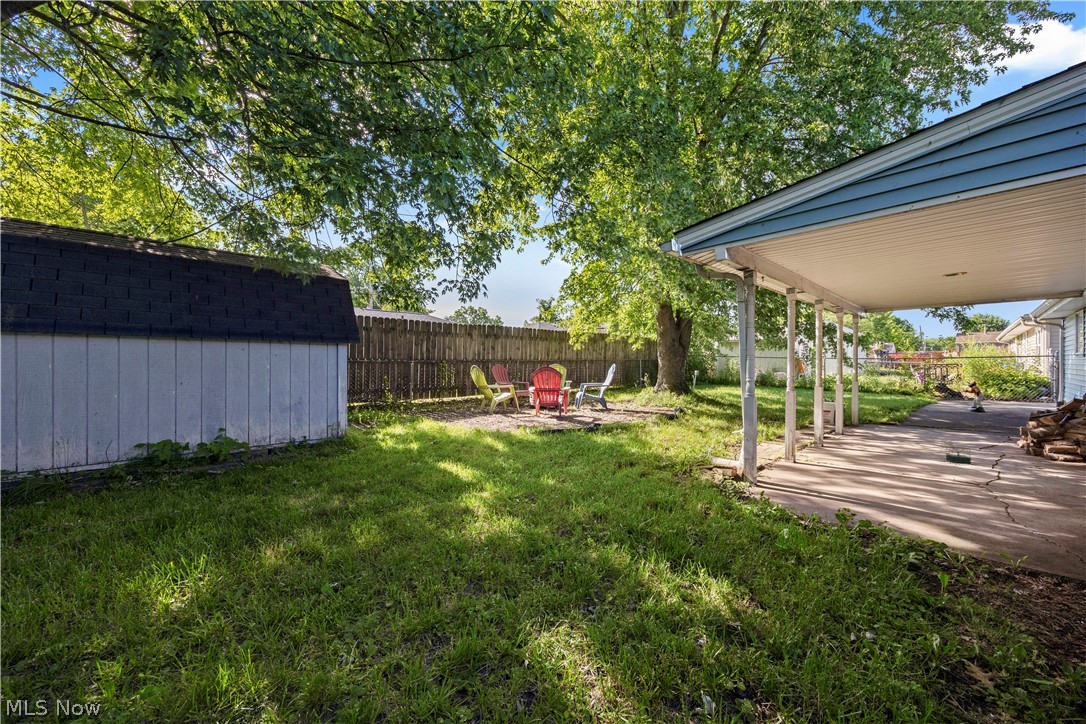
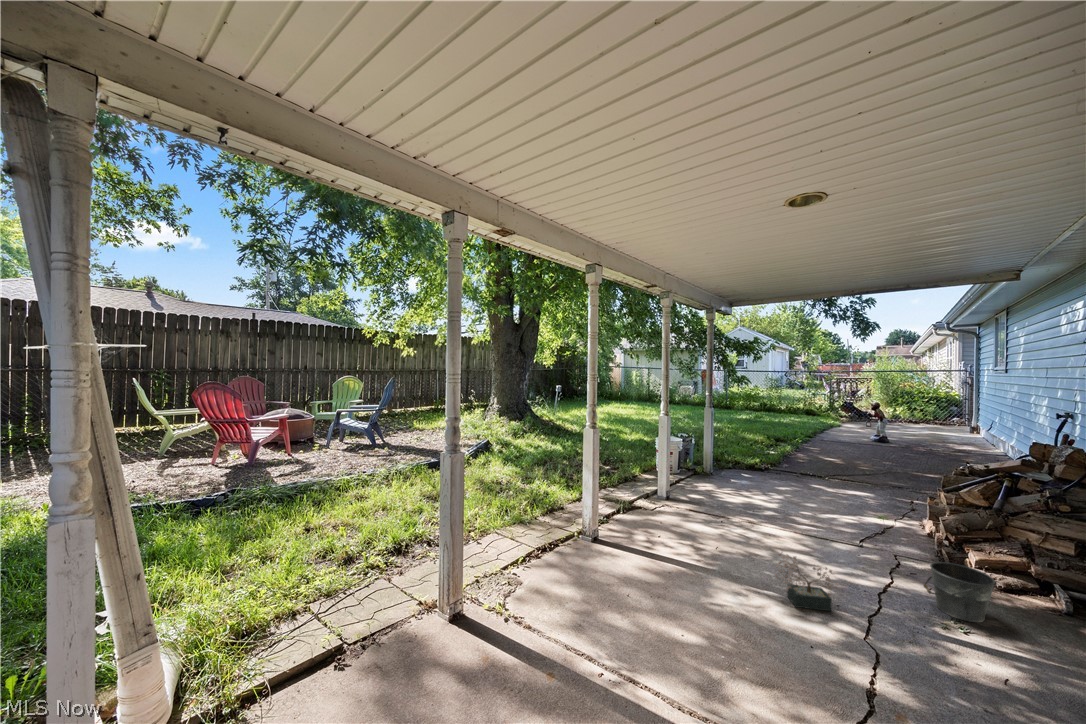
bucket: none [1018,445,1056,468] -> present [924,562,995,622]

